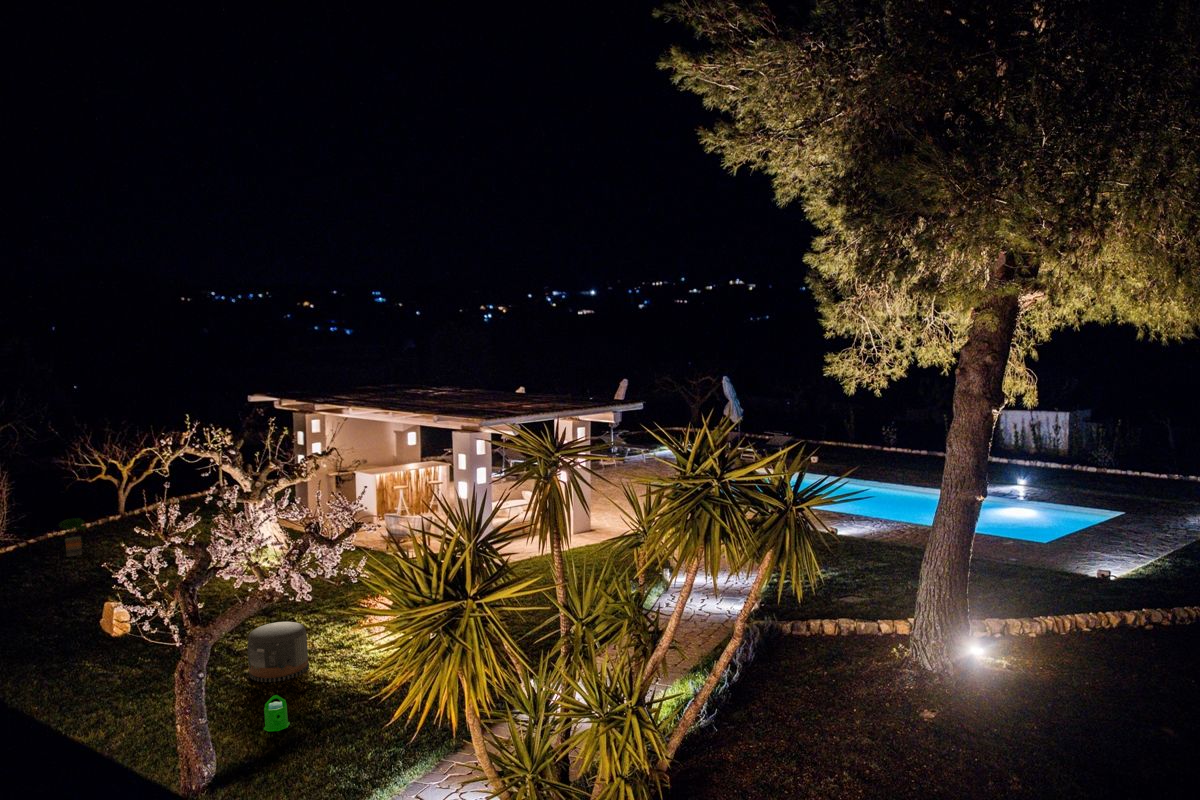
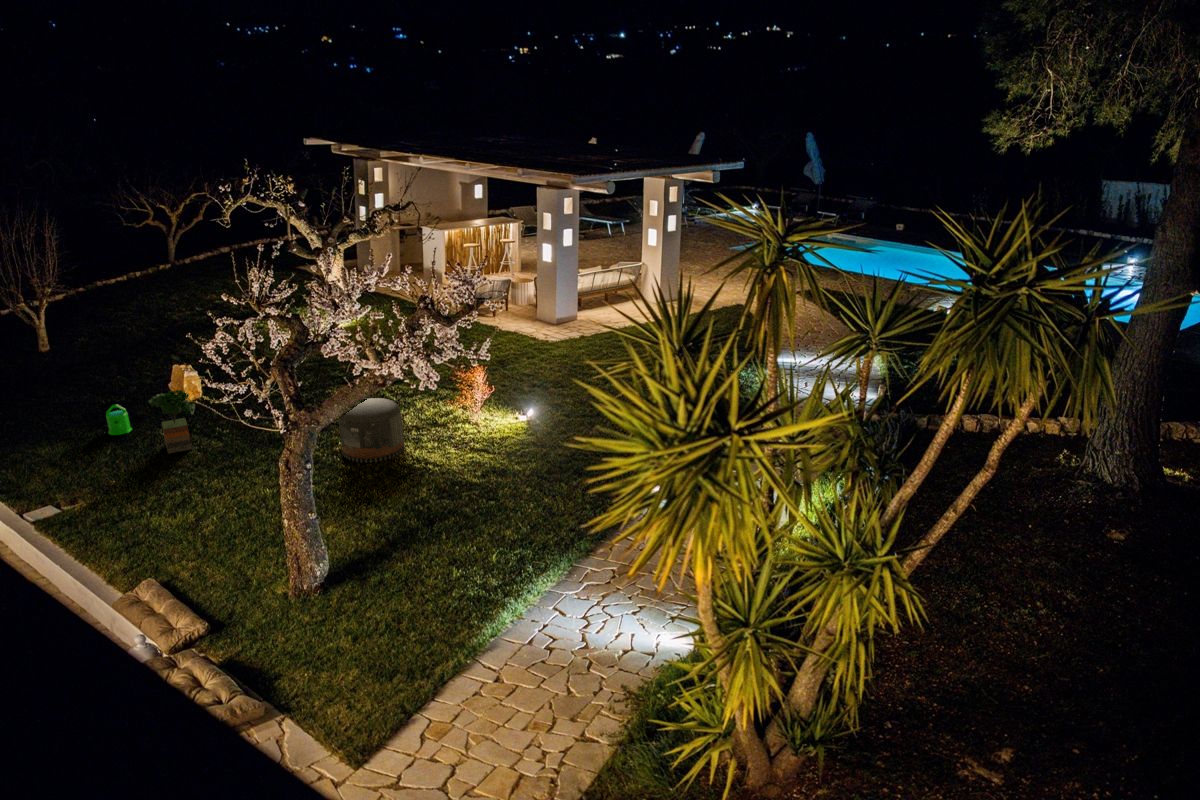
potted tree: present [59,518,87,557] -> present [149,390,195,454]
watering can: present [264,695,290,732] -> present [106,405,132,435]

